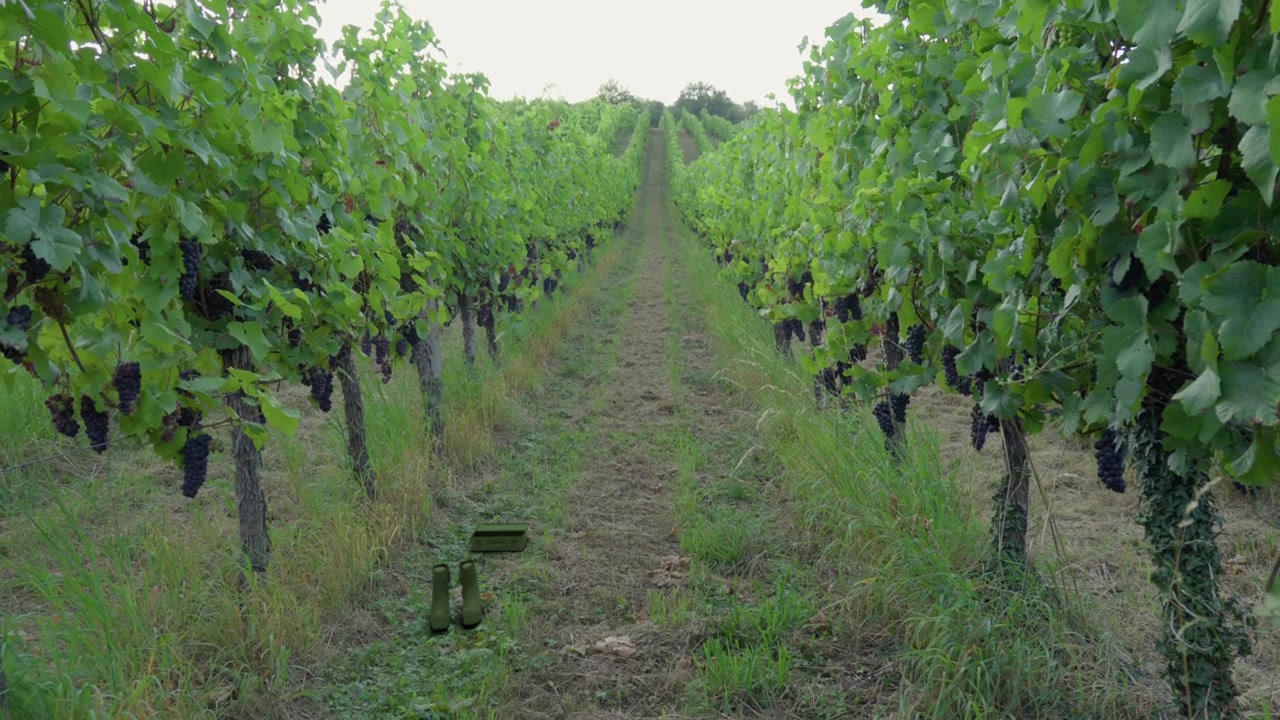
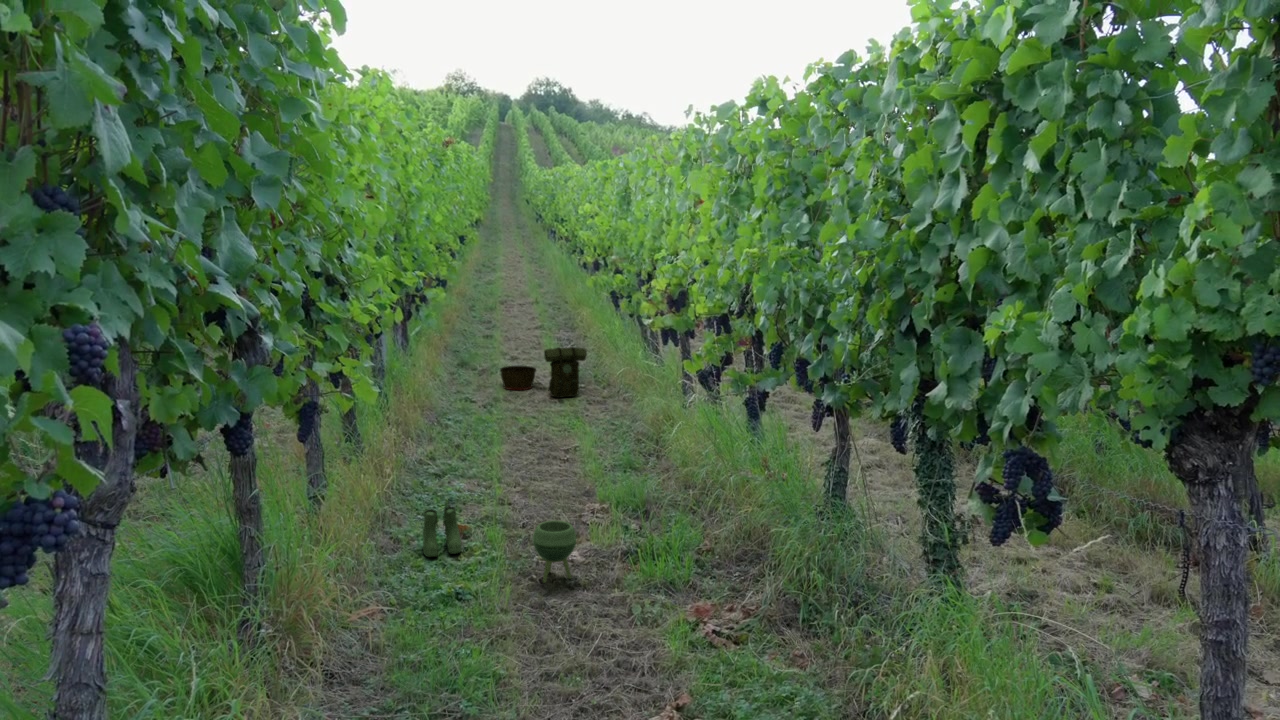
backpack: none [651,348,701,408] -> present [544,347,587,398]
basket: none [606,372,647,400] -> present [500,366,536,390]
toolbox: present [470,523,530,551] -> none [432,485,476,506]
planter: none [556,586,618,677] -> present [533,521,576,583]

